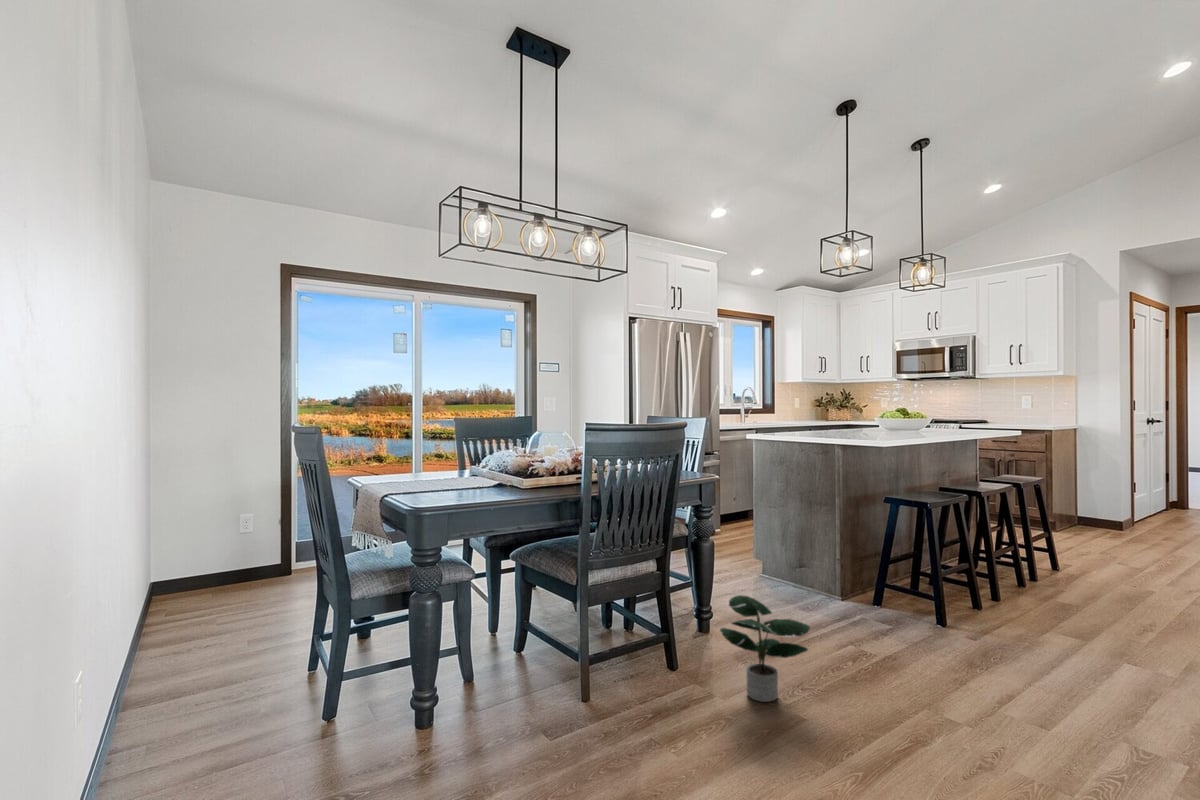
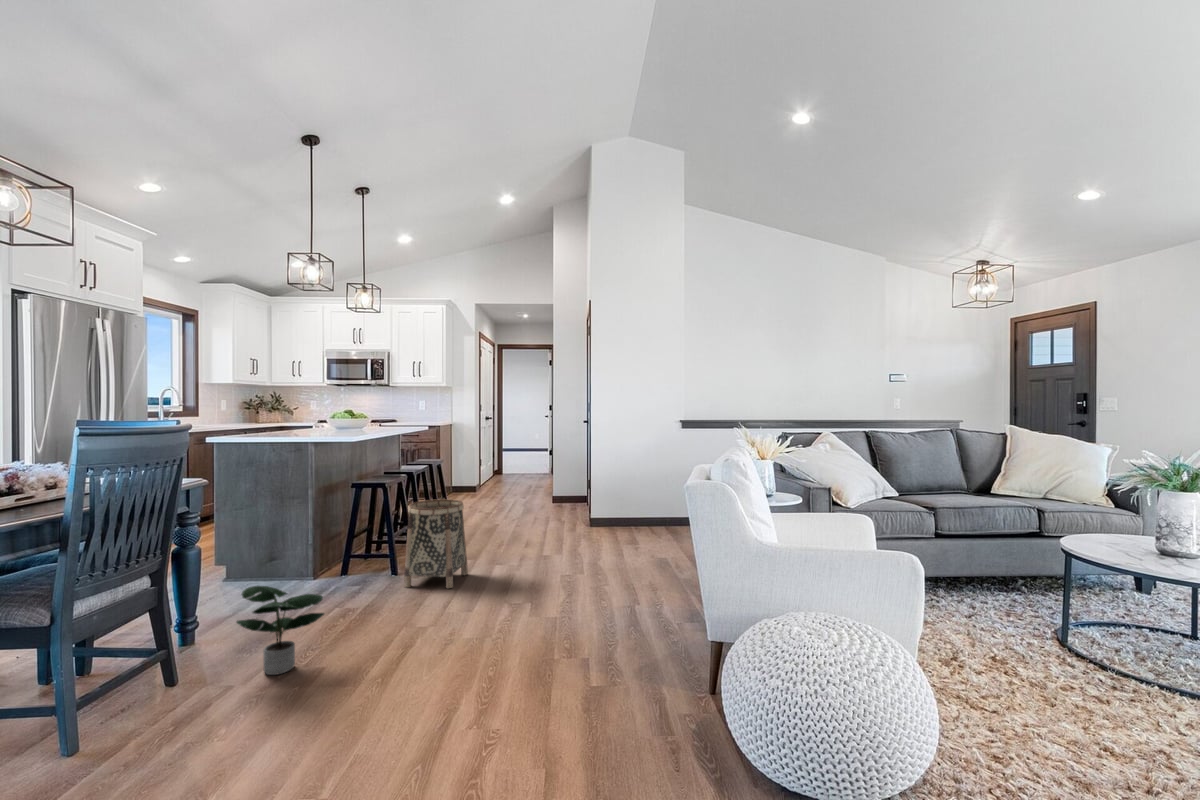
basket: none [946,533,1054,668] -> present [404,499,468,588]

